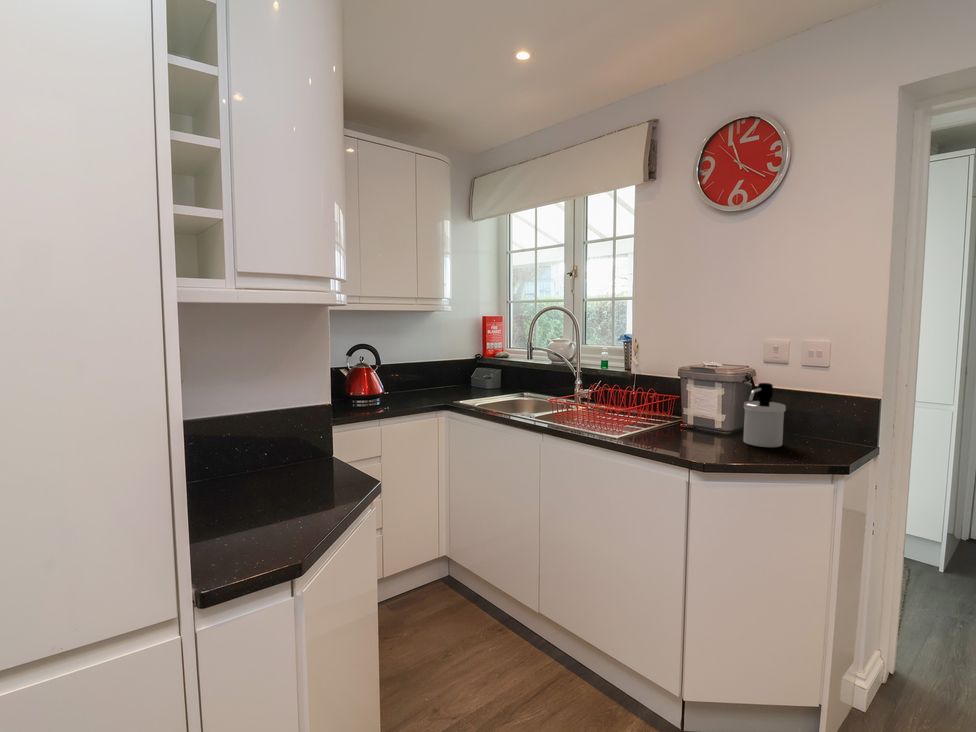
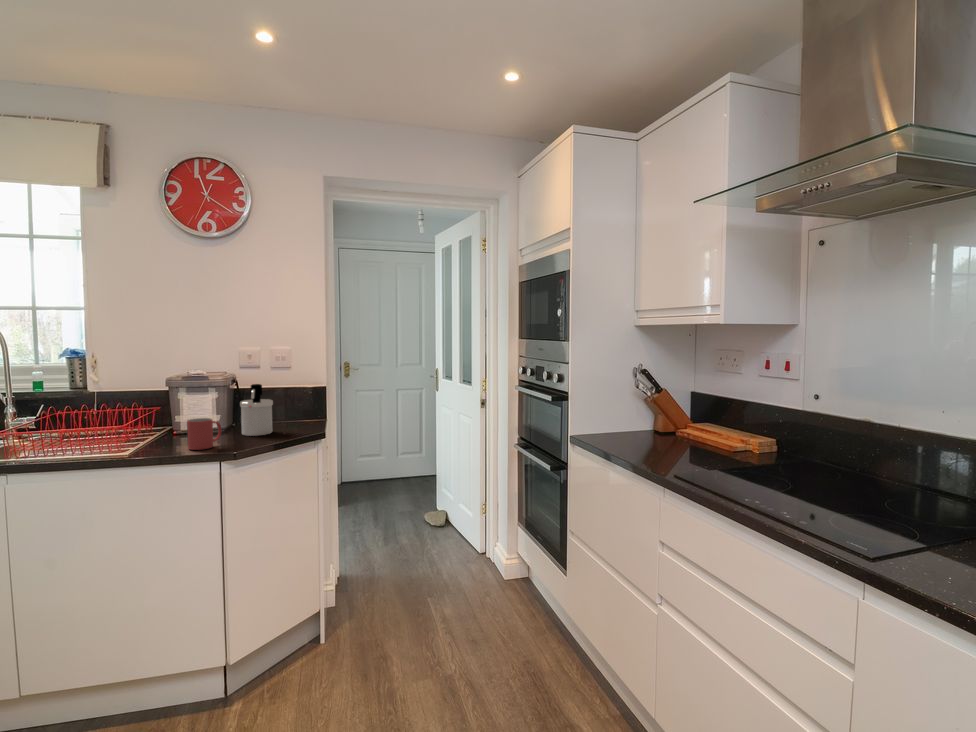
mug: none [671,414,709,449] -> present [187,418,222,450]

